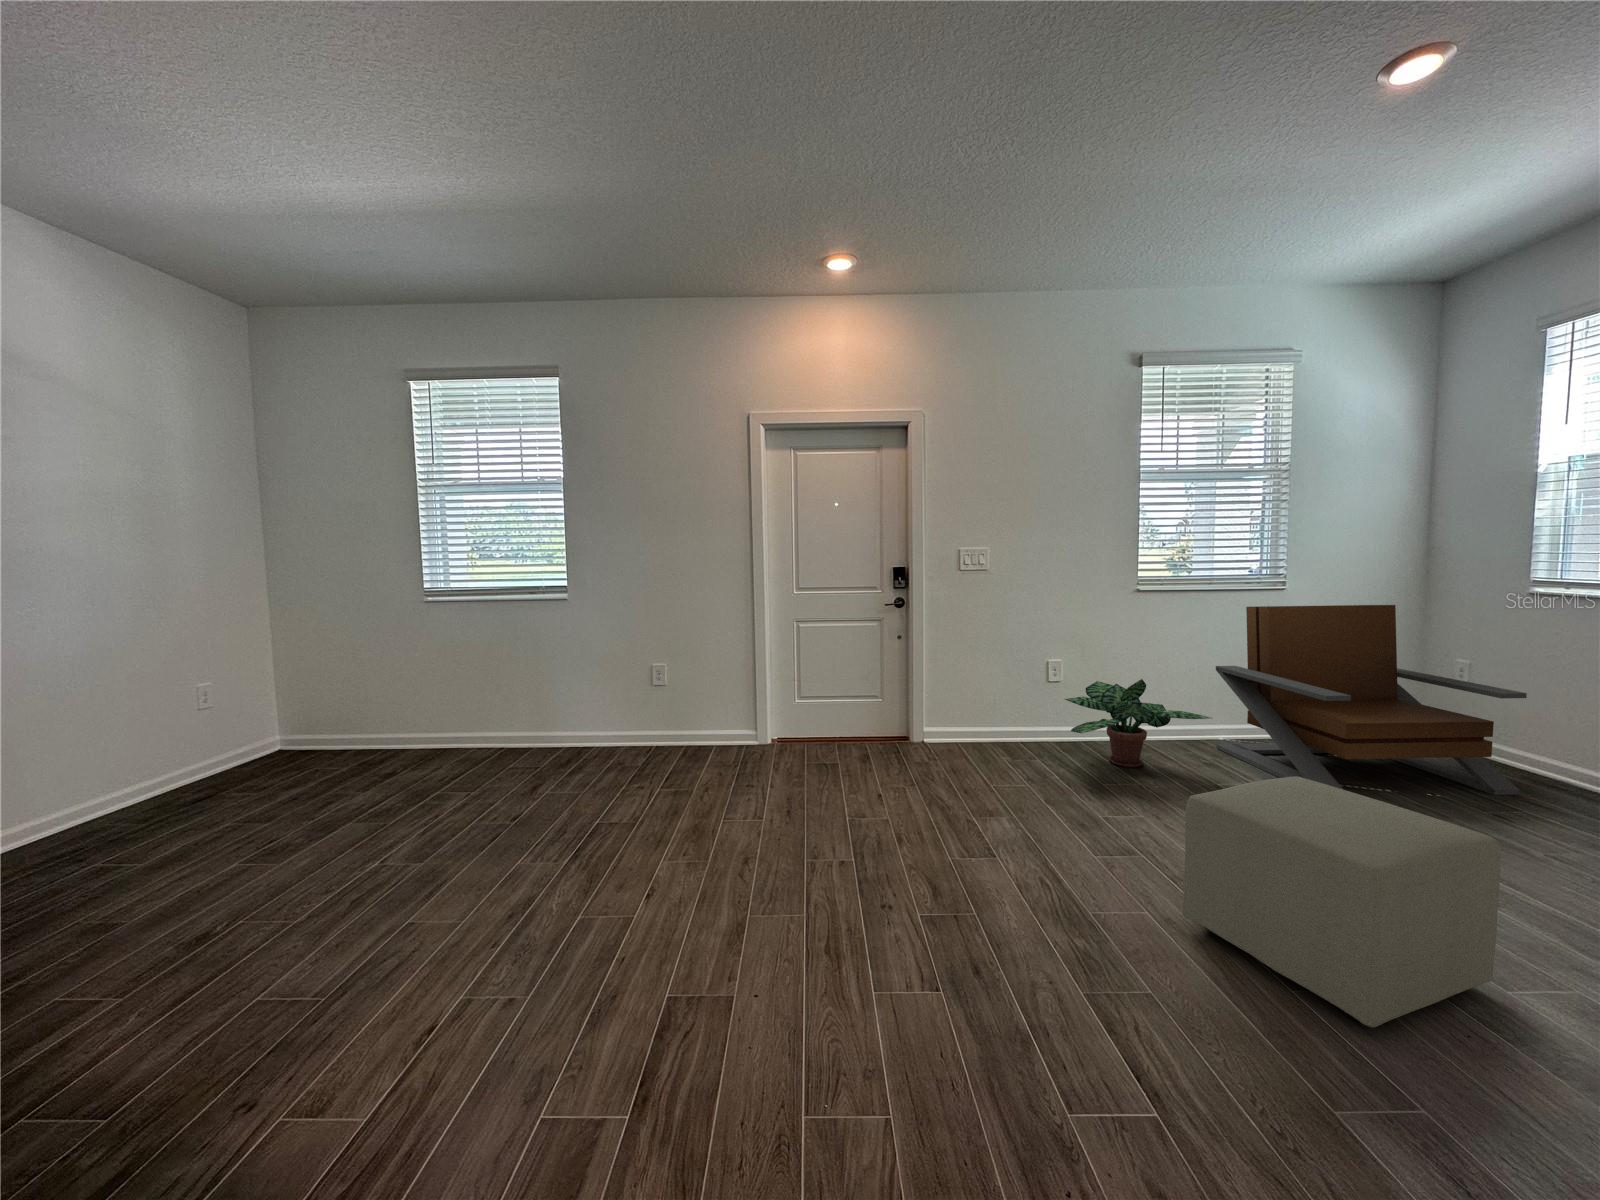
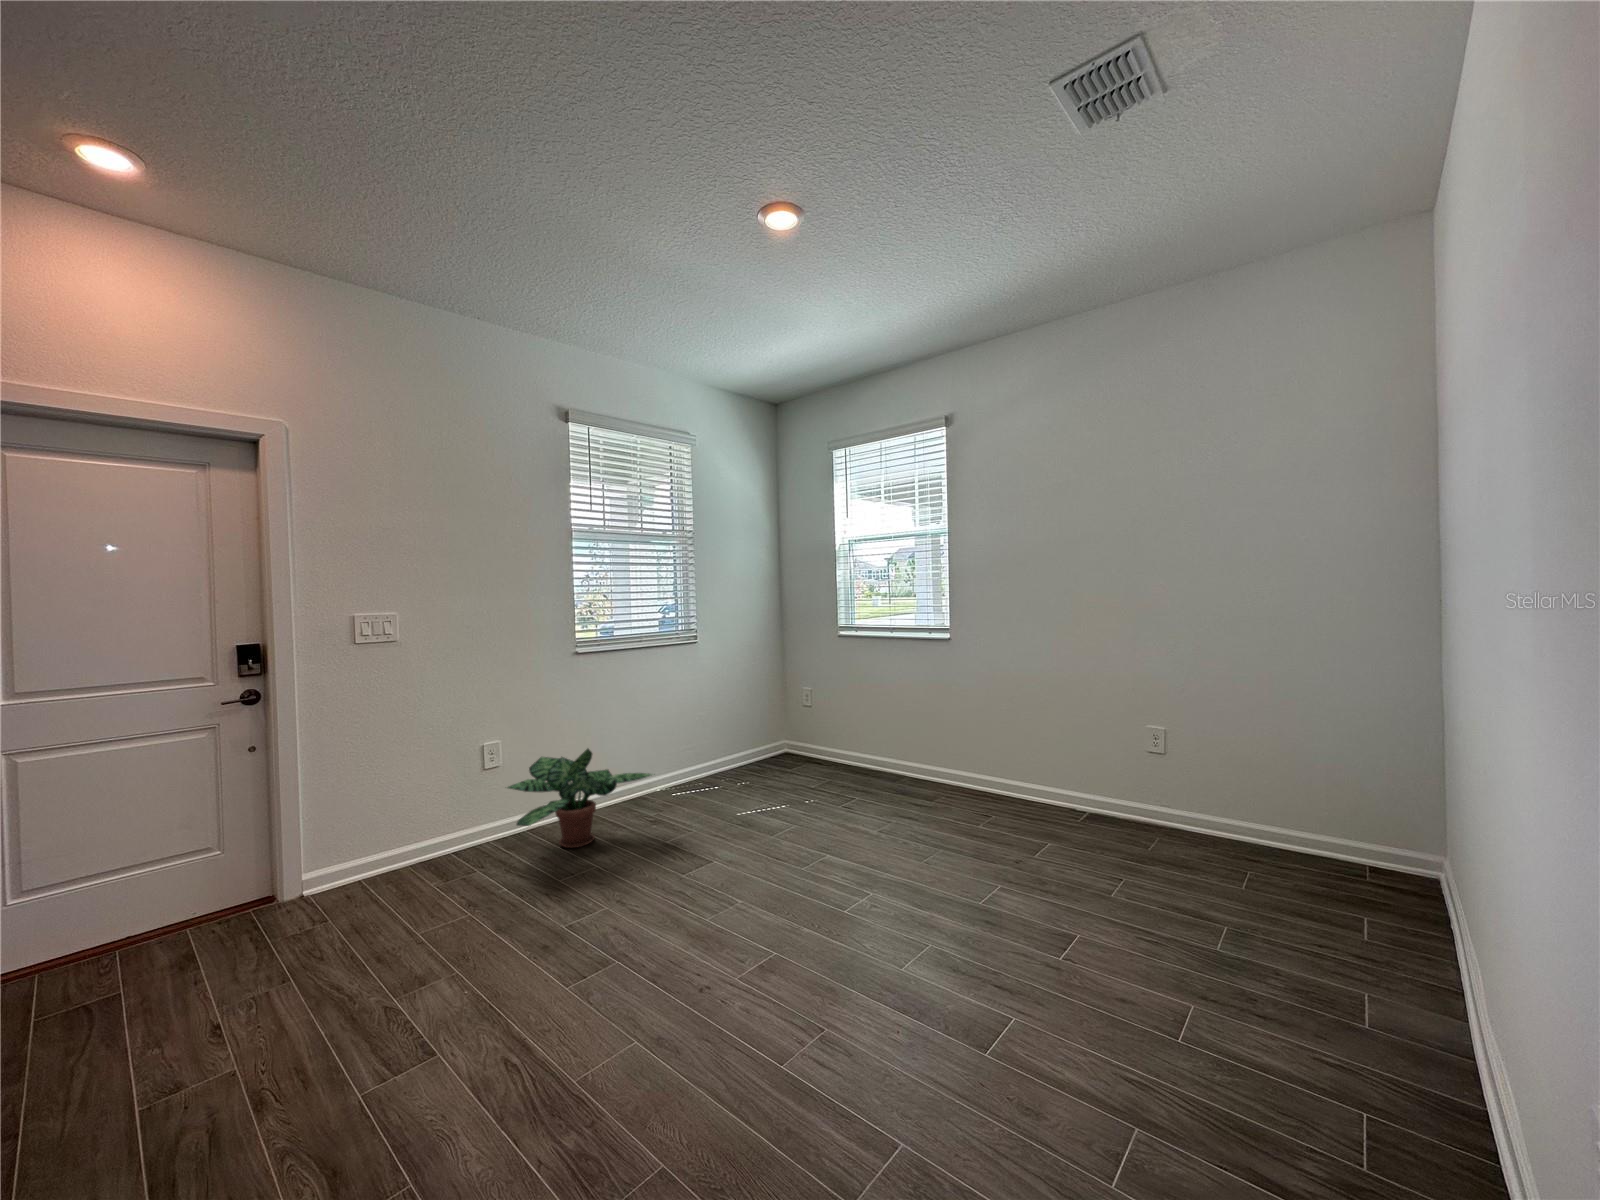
lounge chair: present [1216,605,1527,795] -> none [650,649,845,826]
ottoman: present [1182,776,1501,1027] -> none [653,826,875,1065]

